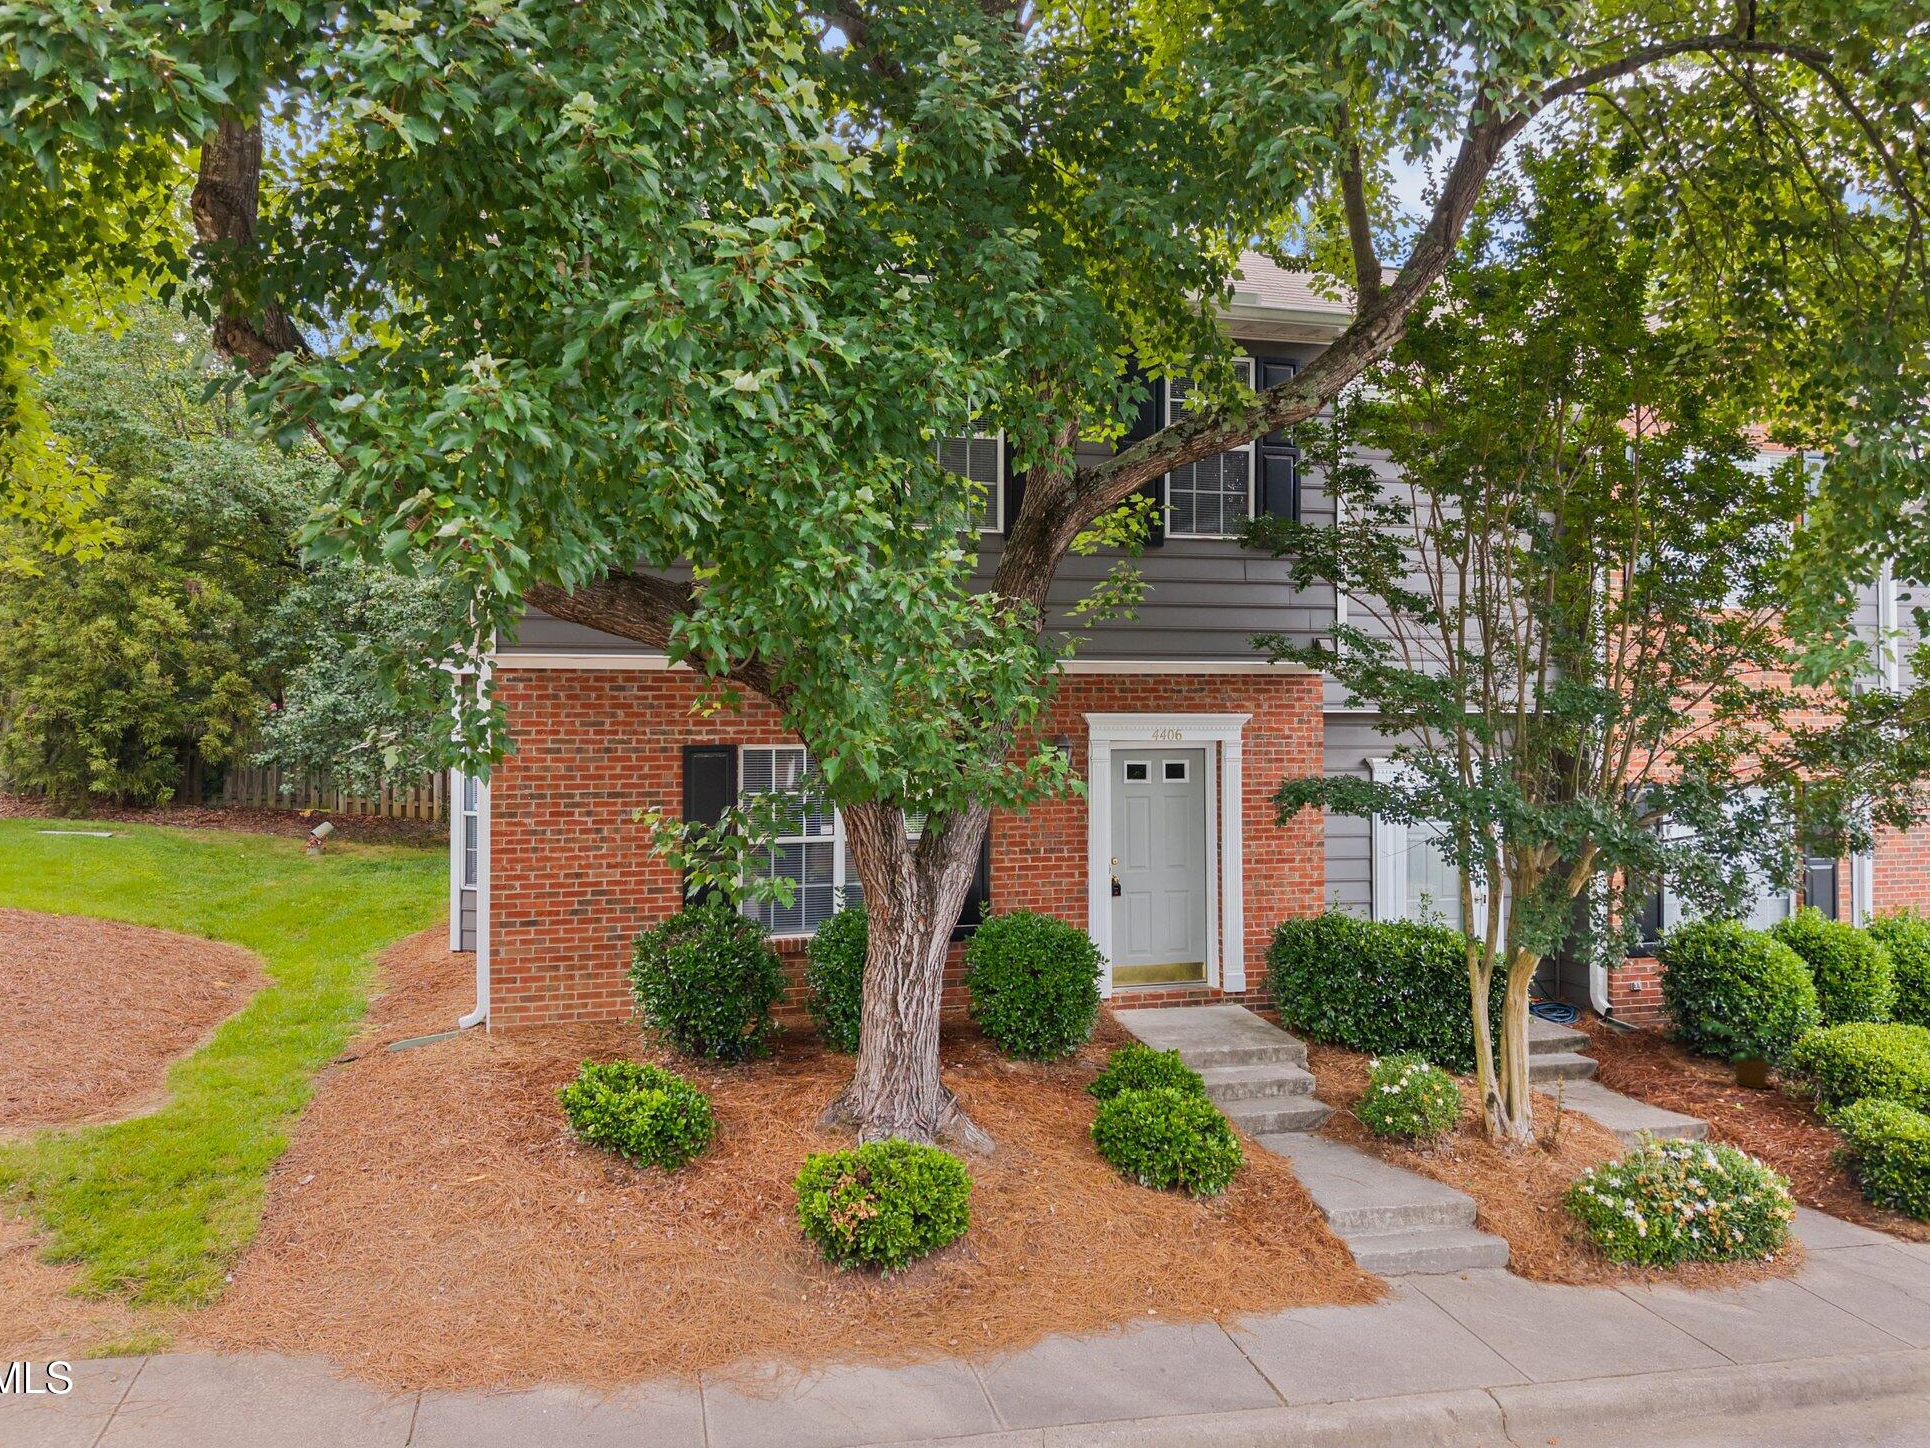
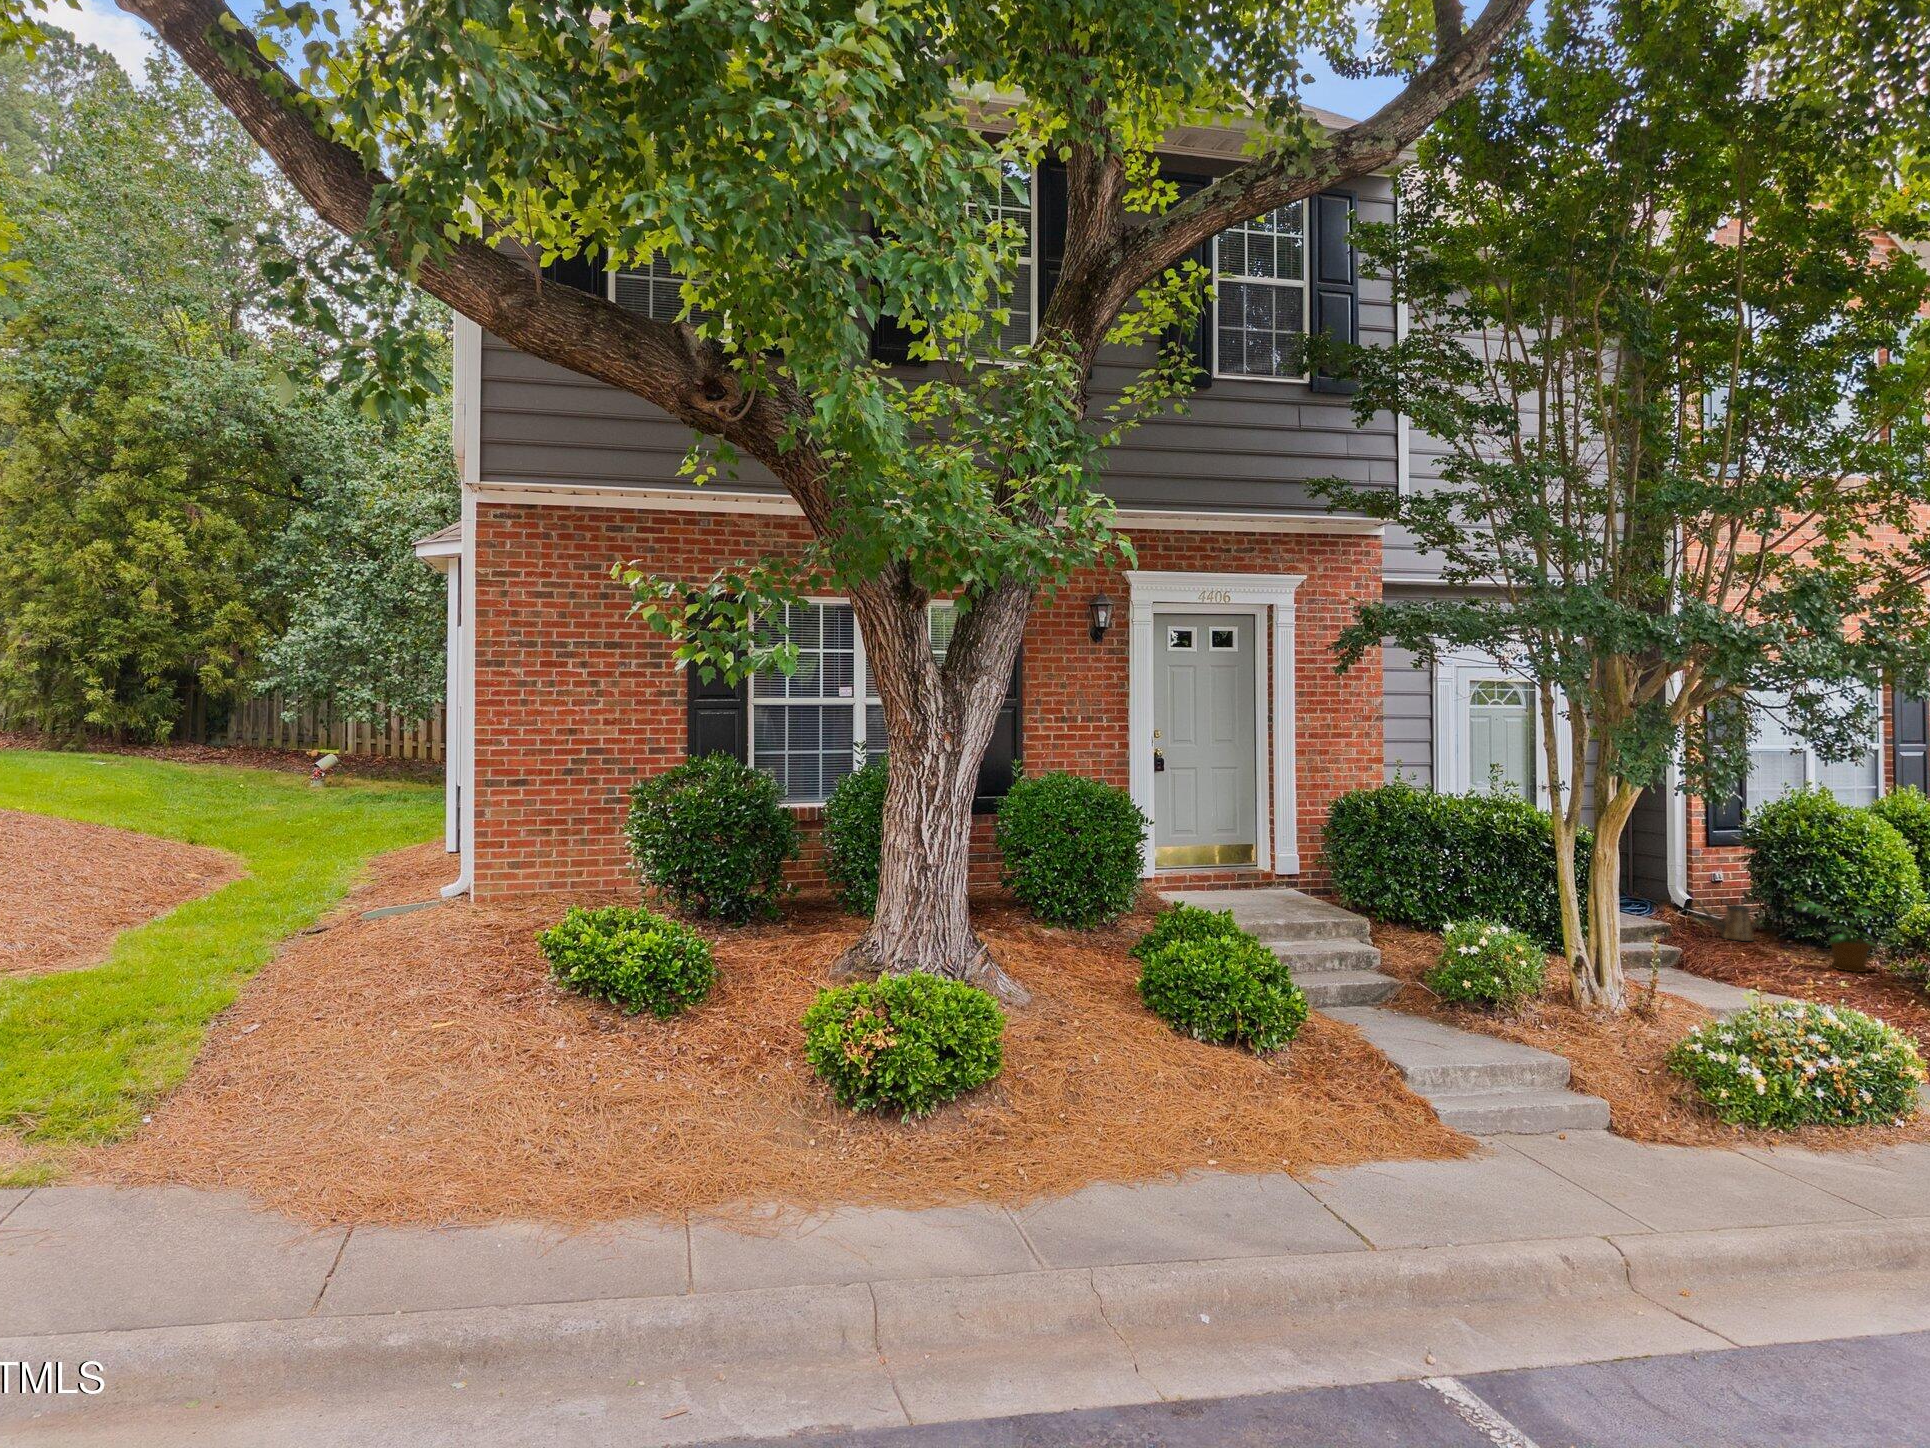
watering can: none [1610,1010,1676,1052] -> present [1694,899,1763,941]

